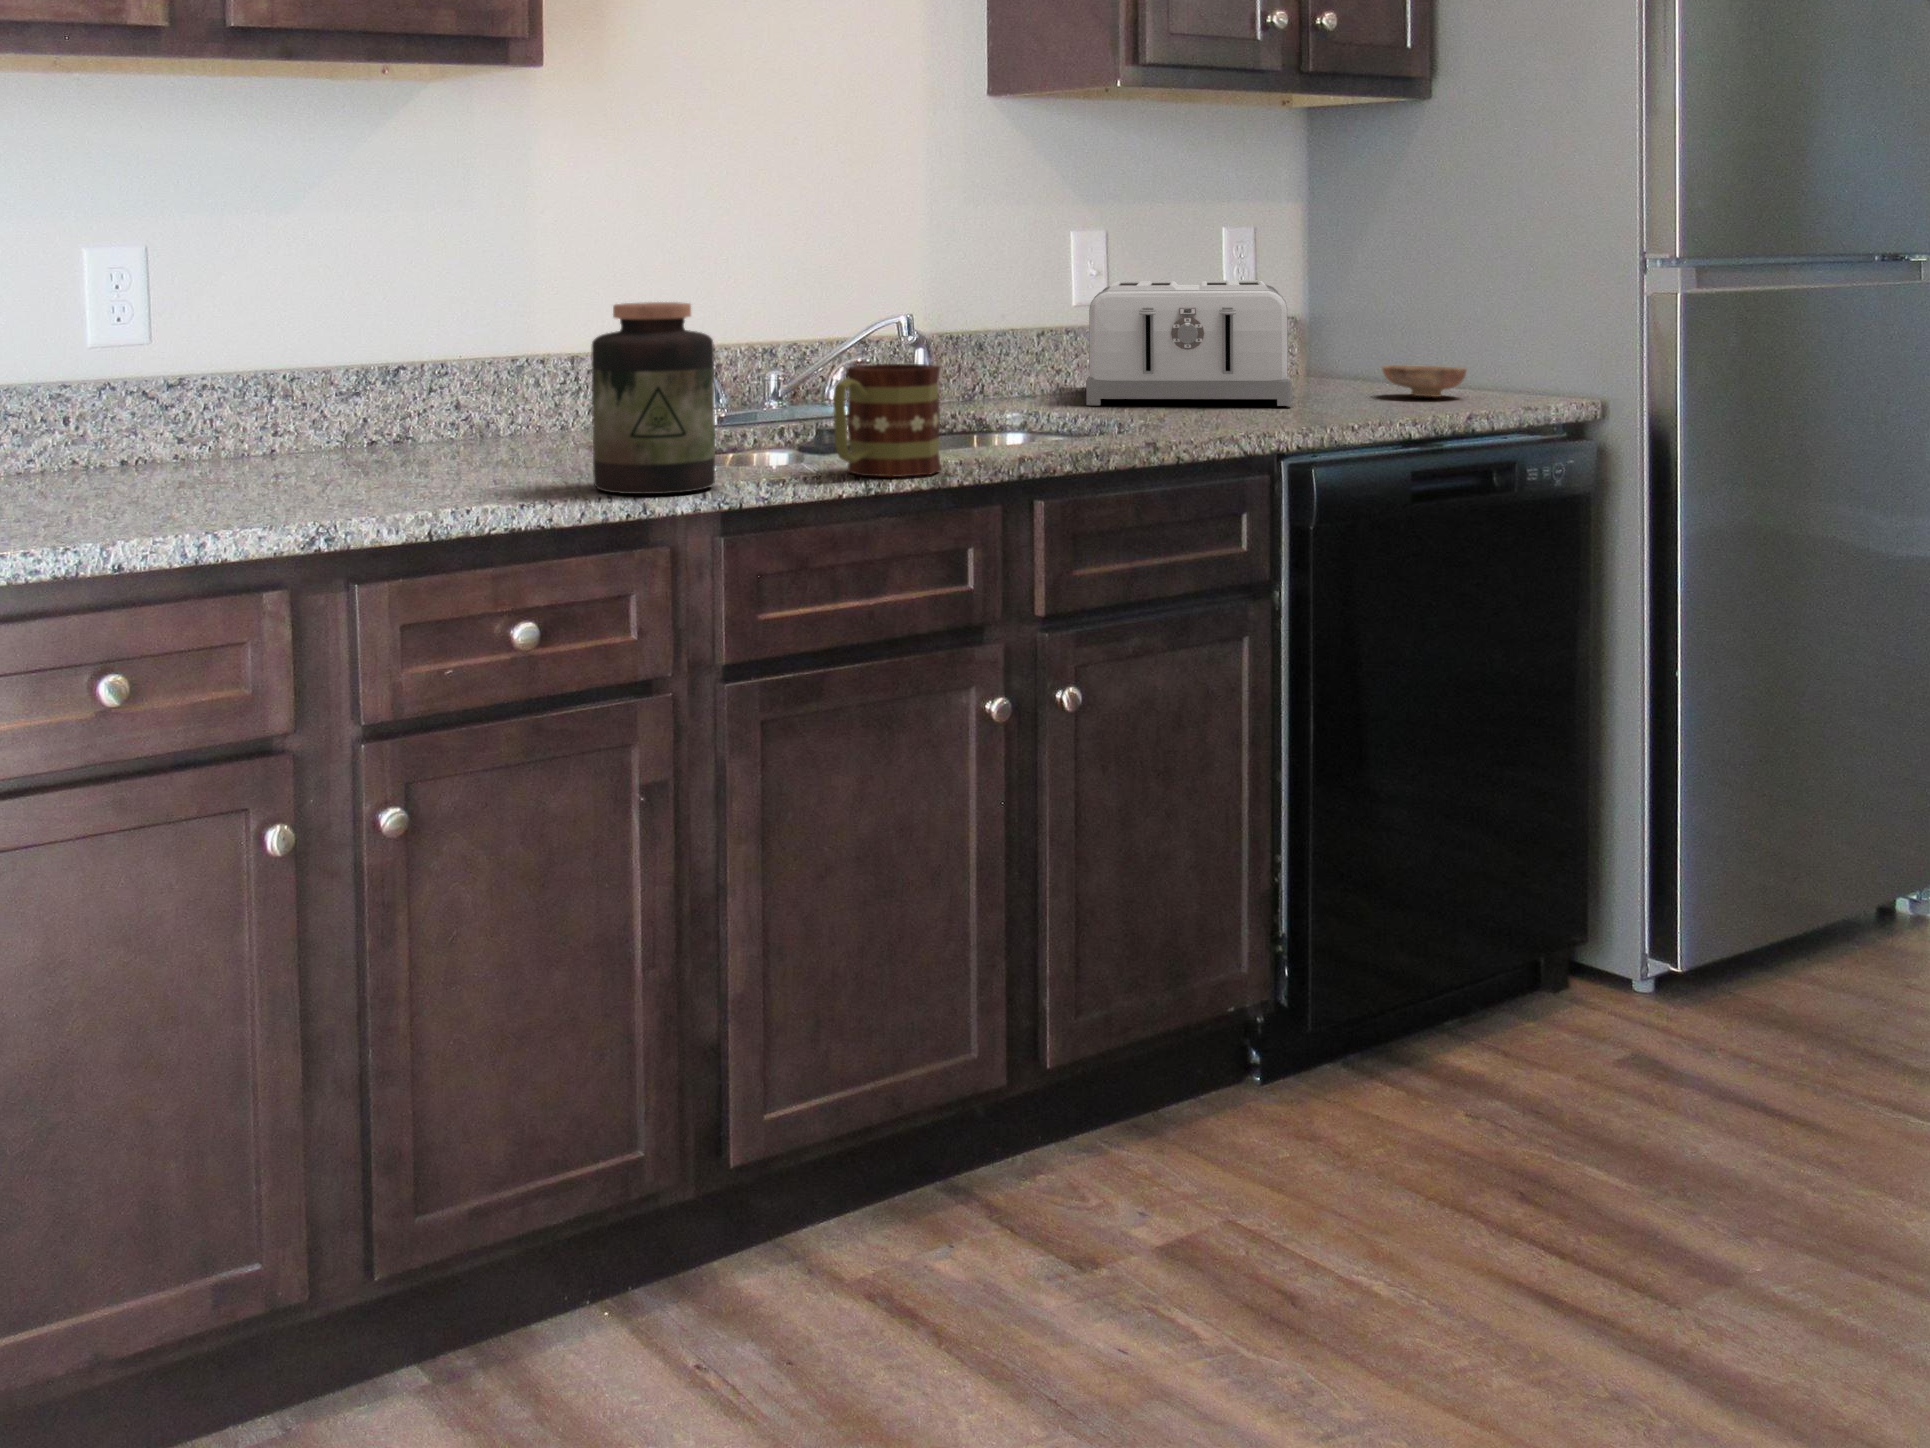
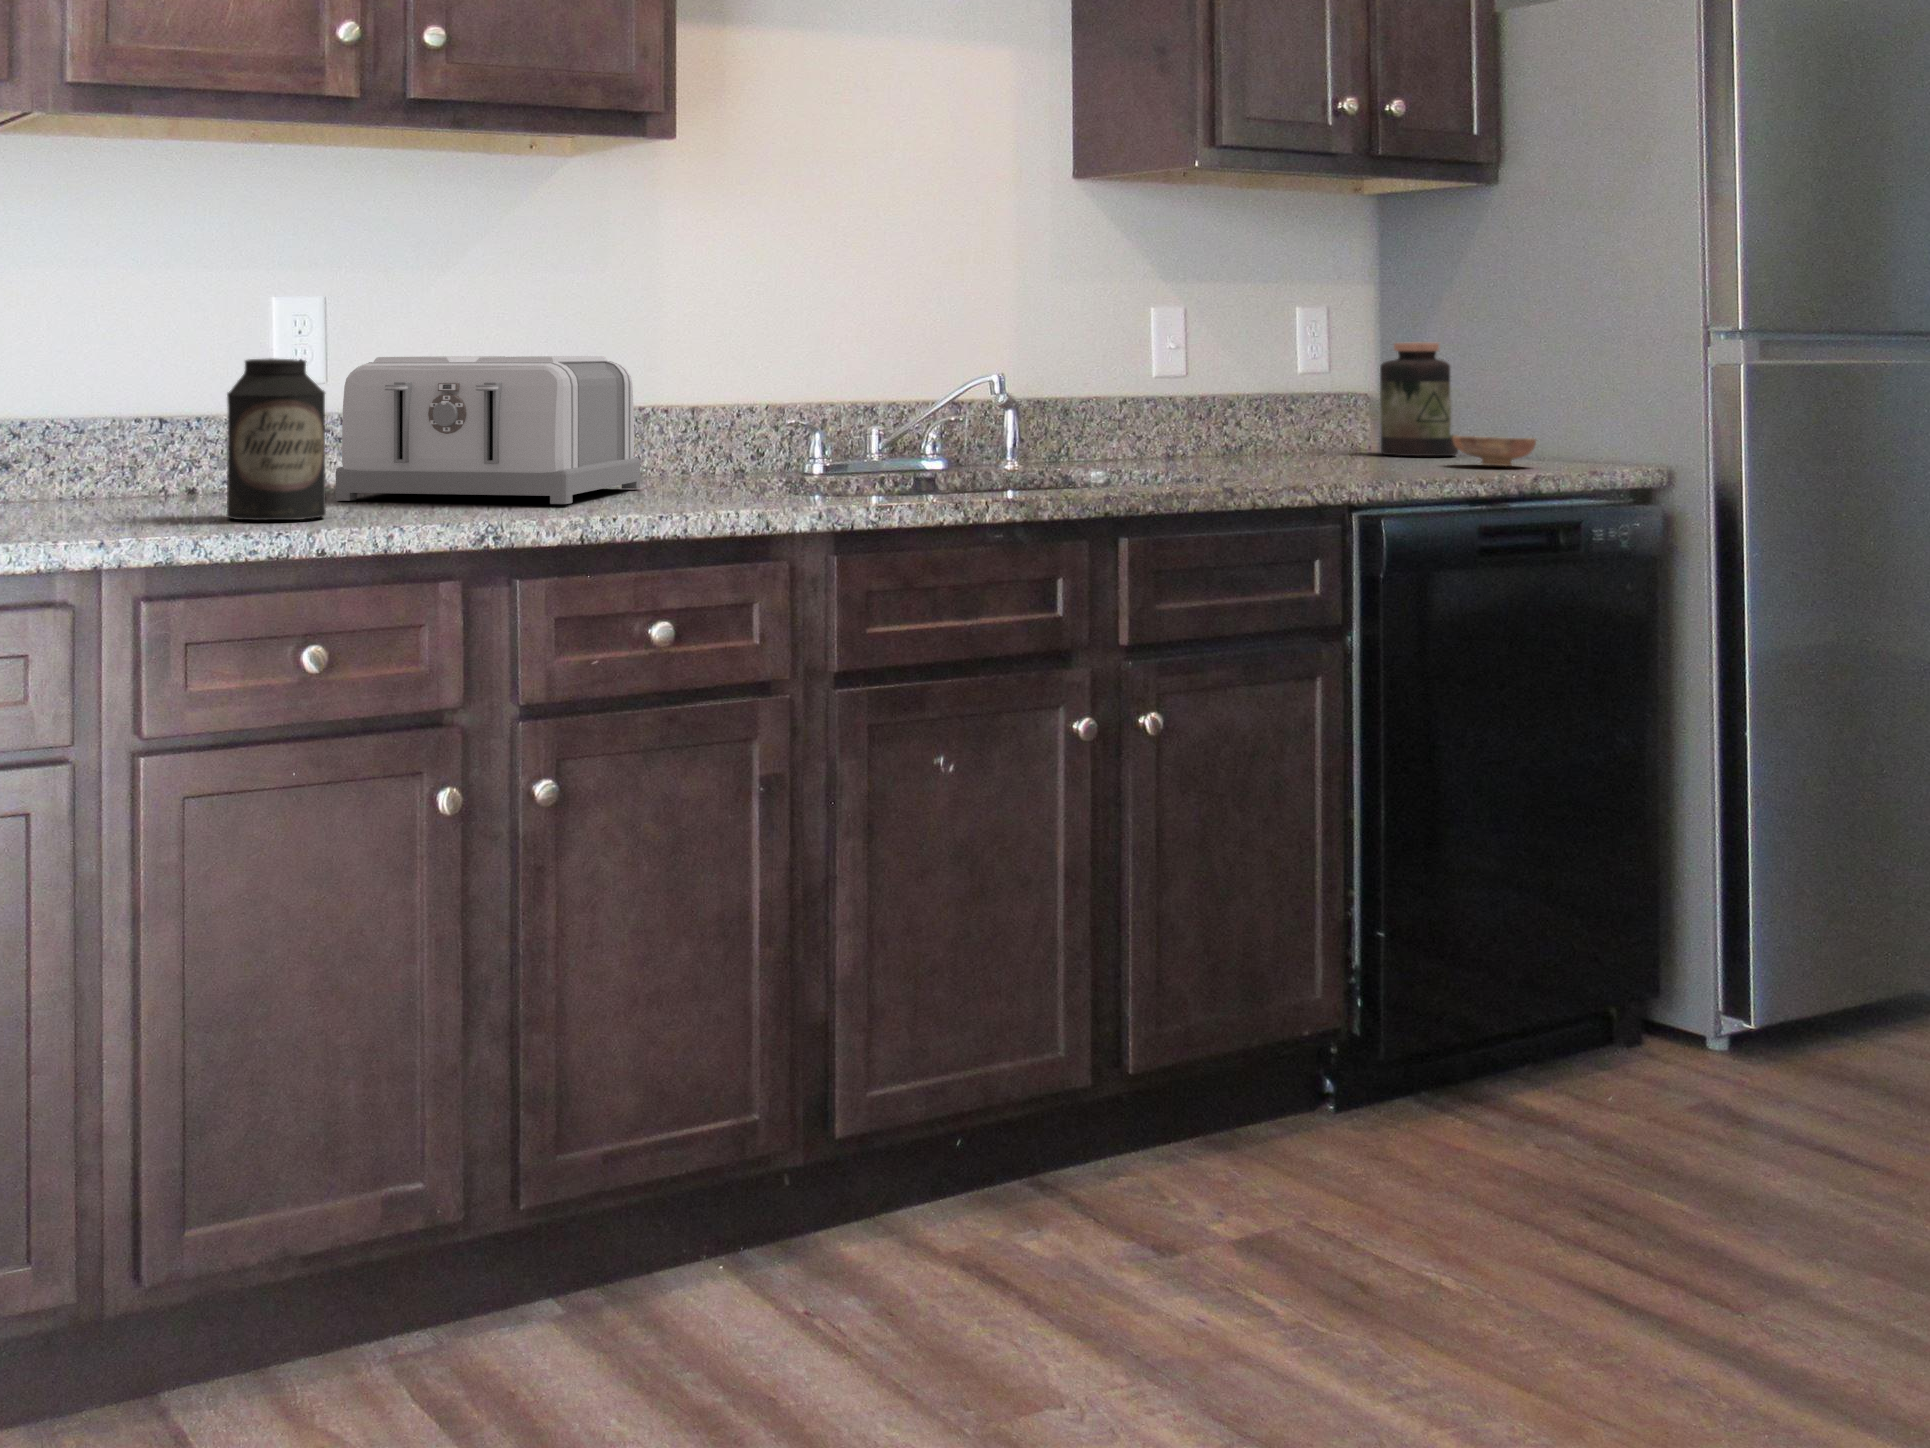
toaster: present [1086,280,1292,406] -> present [336,356,640,504]
jar: present [591,302,715,494] -> present [1380,343,1458,456]
canister: none [11,334,135,524] -> present [227,358,326,520]
mug: present [833,364,941,477] -> none [935,406,1034,506]

